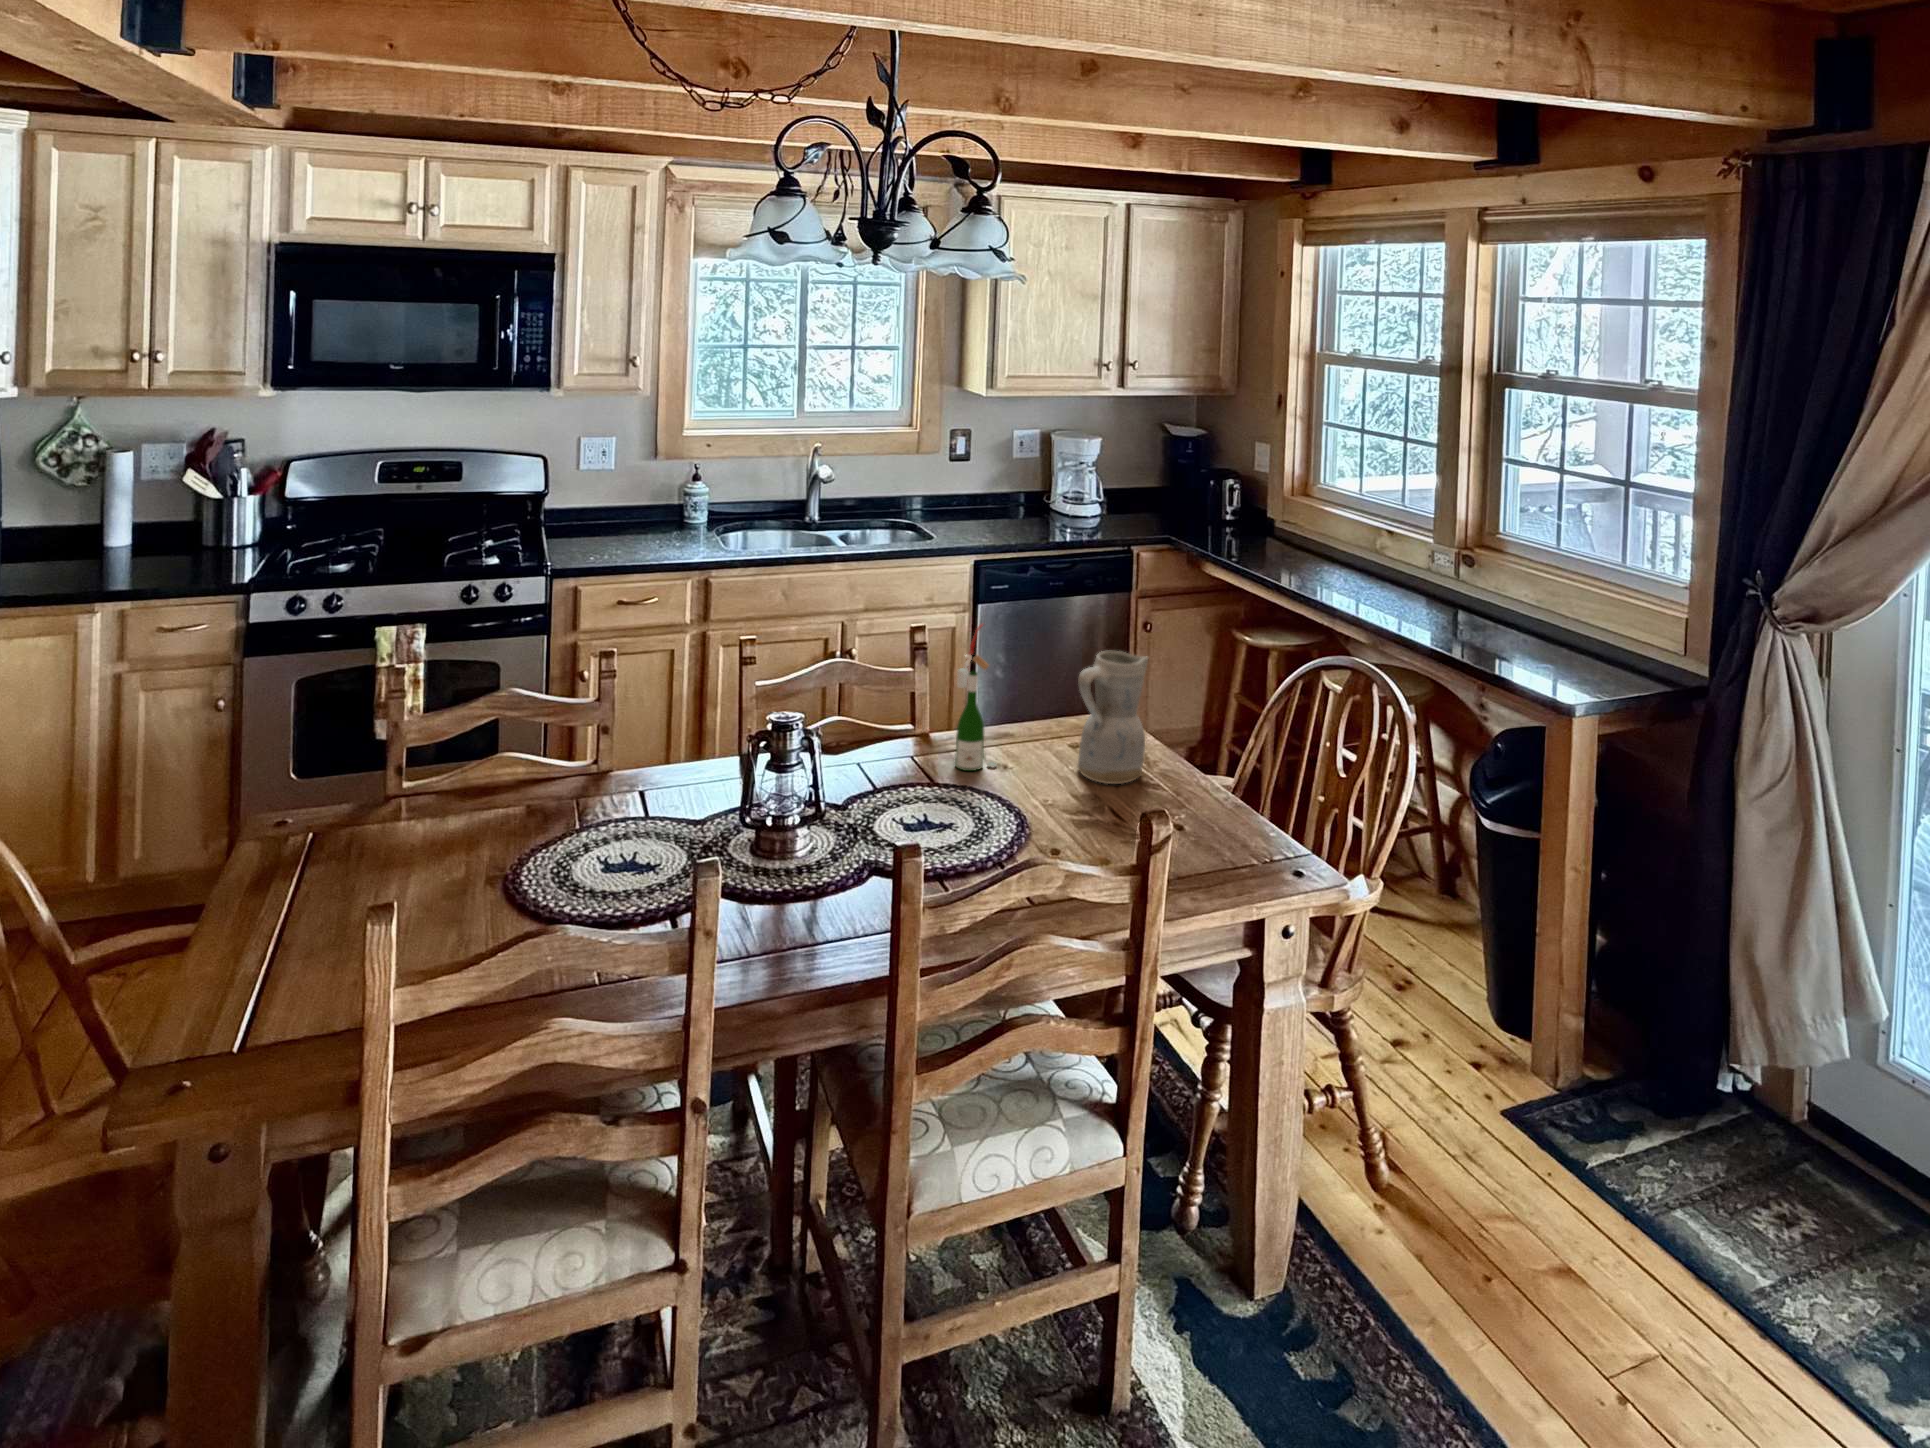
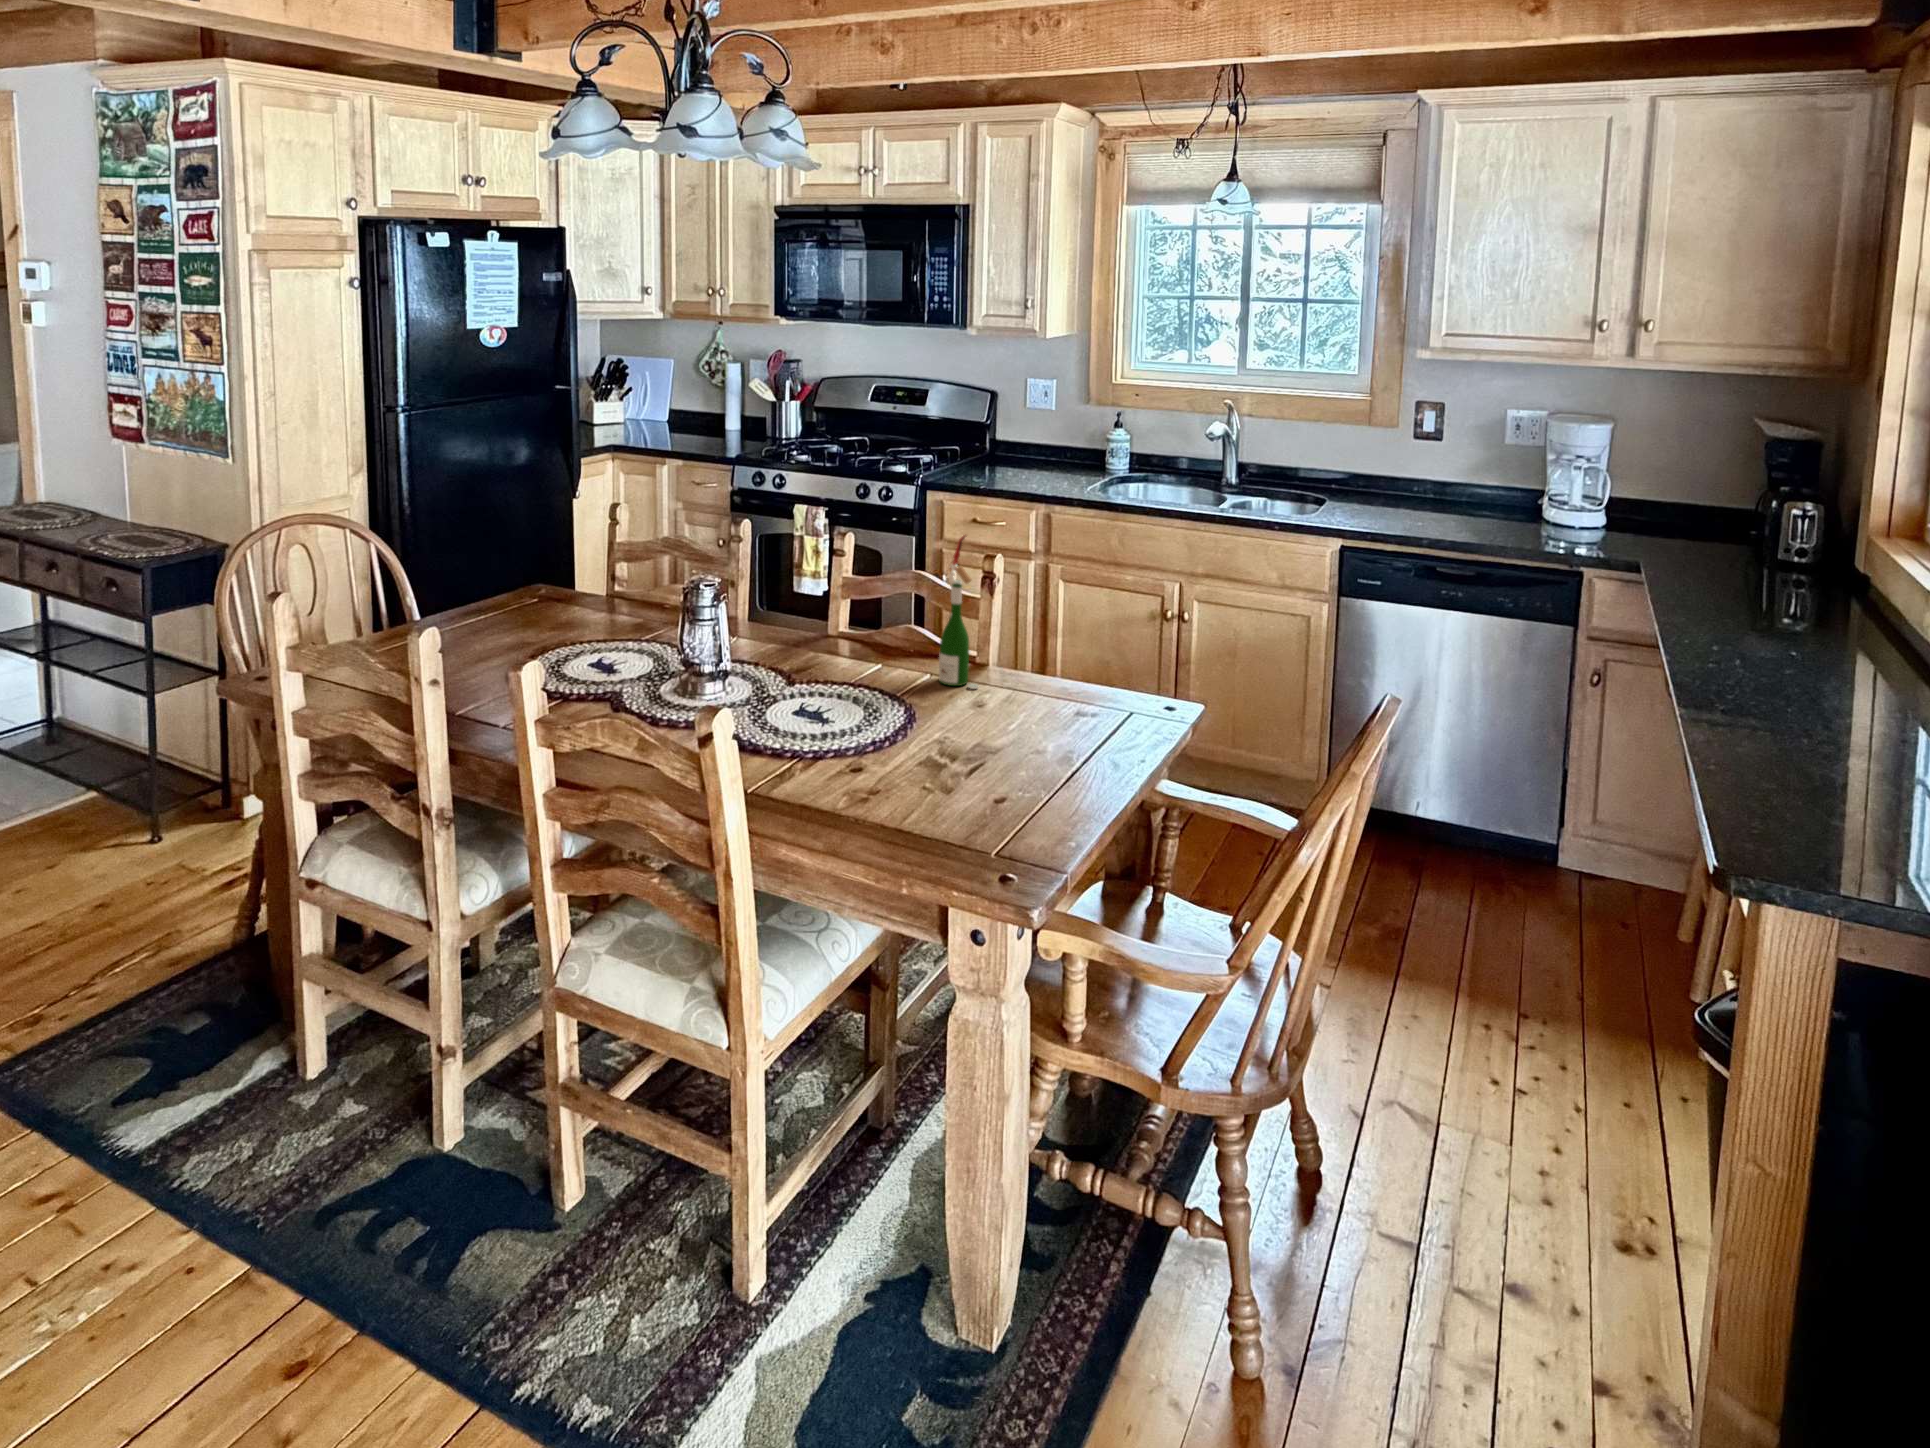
ceramic pitcher: present [1077,651,1149,784] -> none [1017,588,1113,739]

